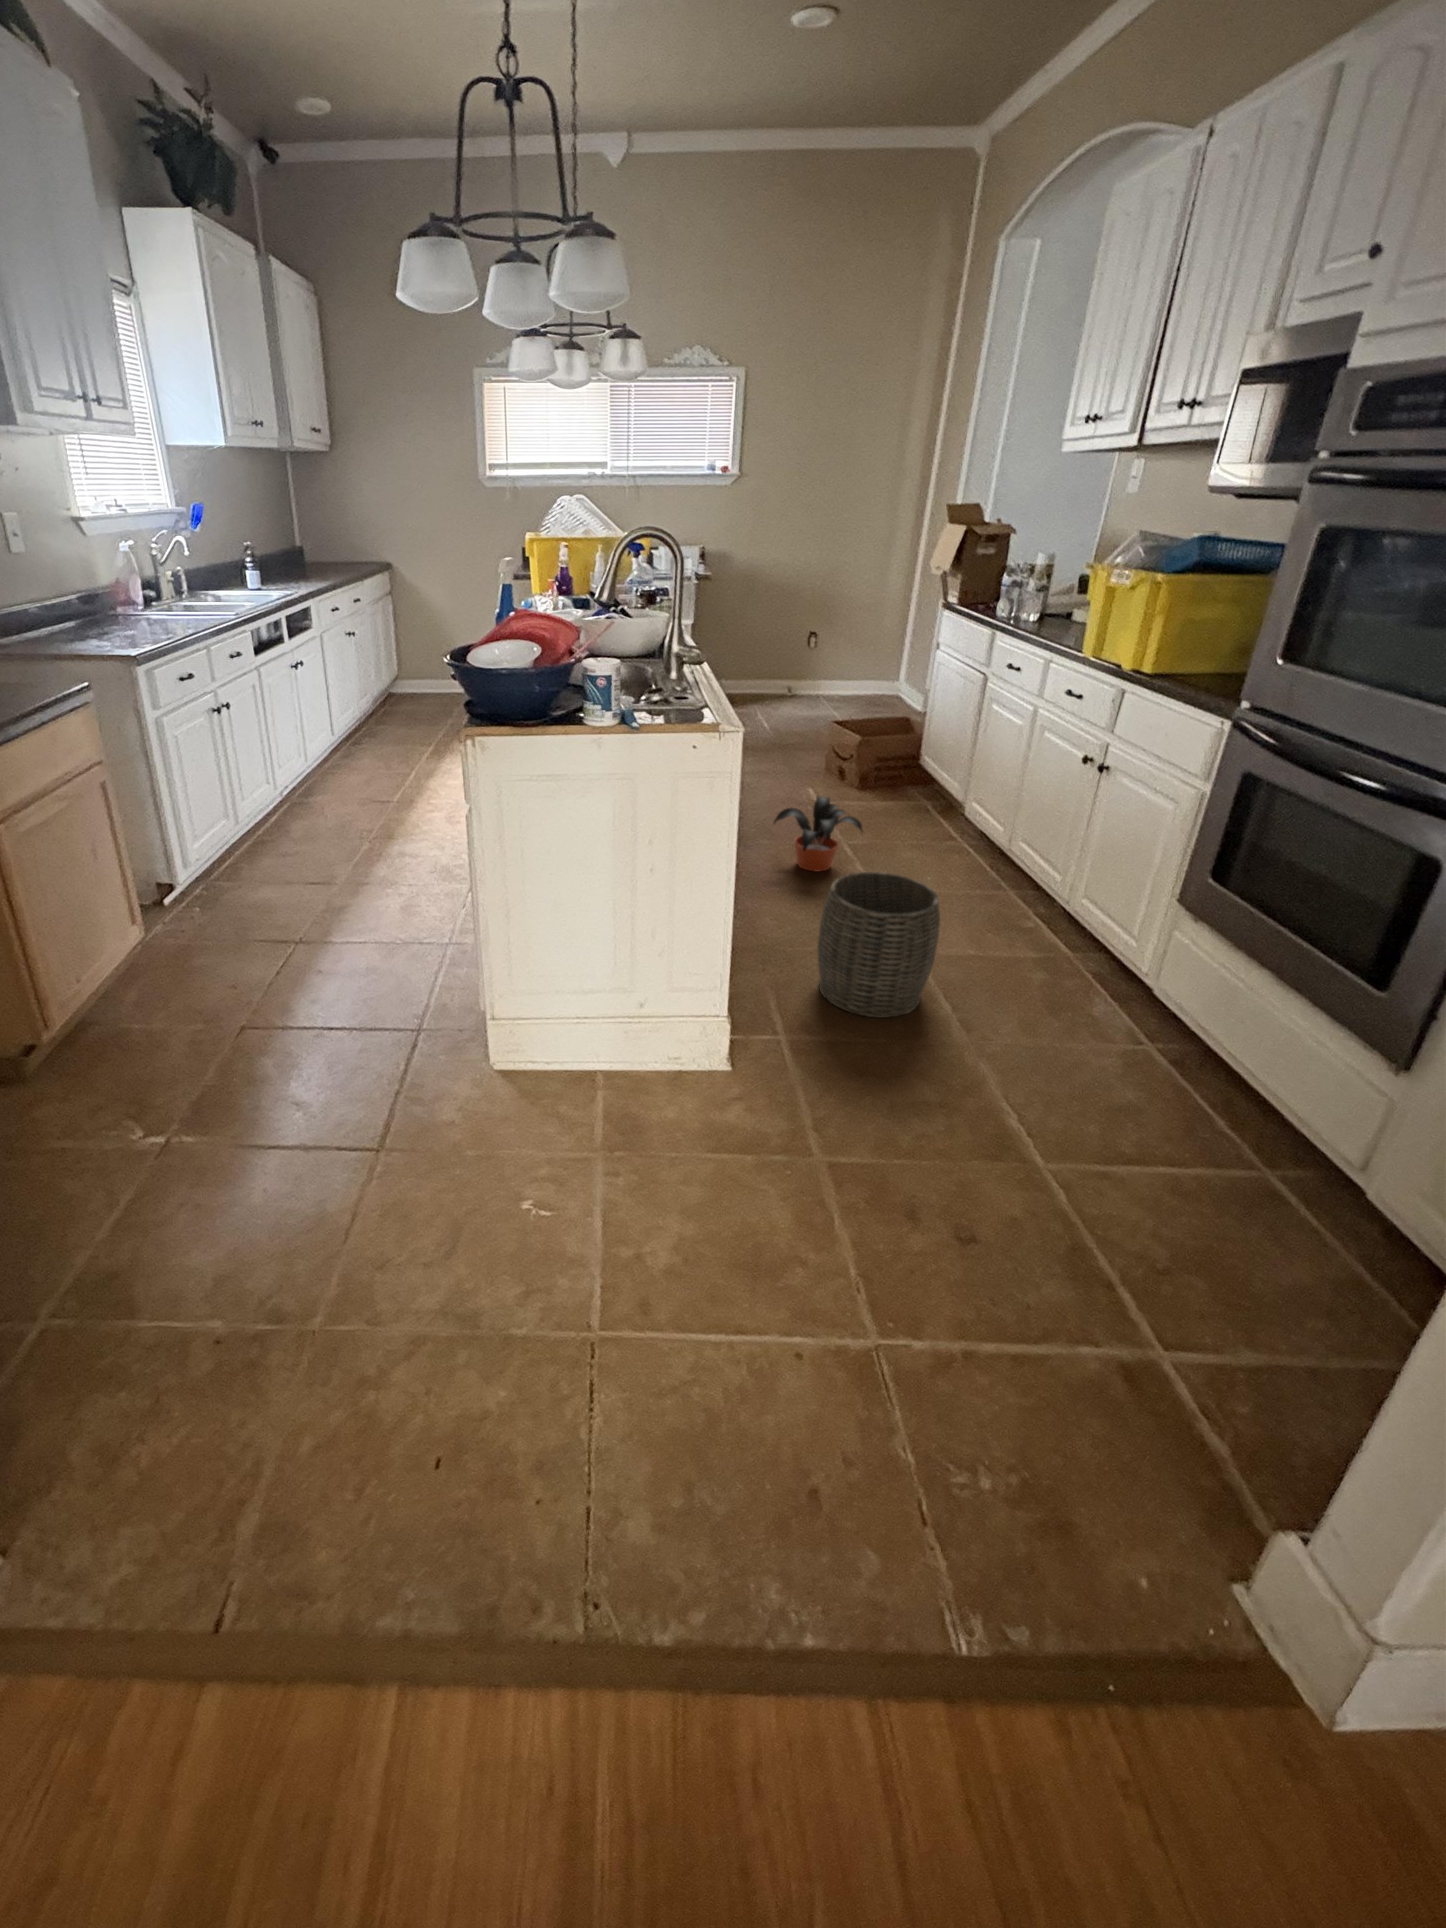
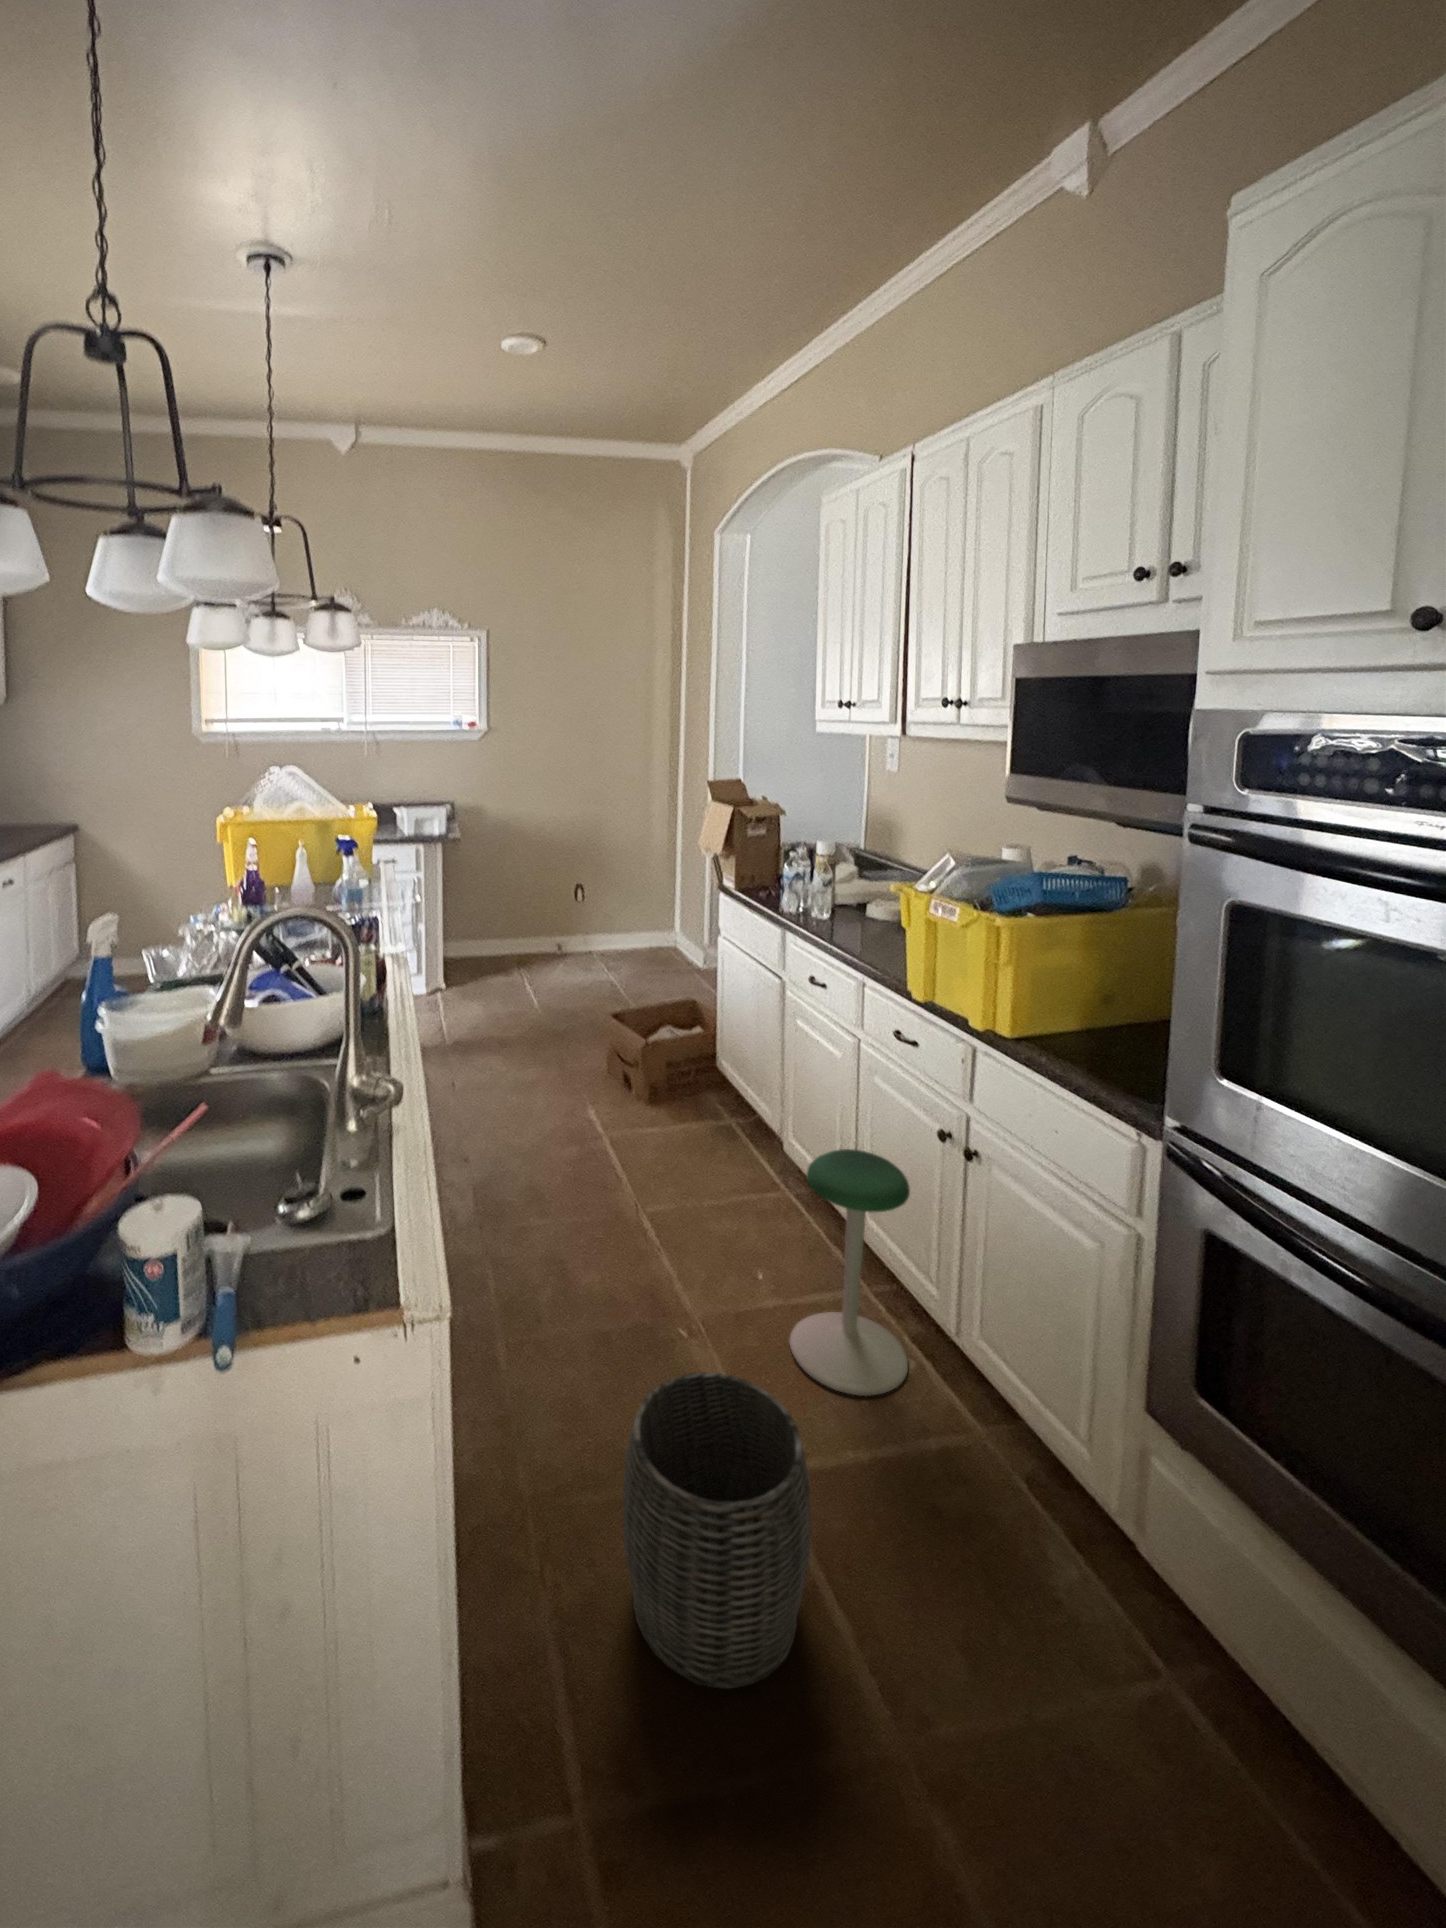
stool: none [943,775,1054,933] -> present [790,1149,910,1396]
potted plant: present [774,796,862,871] -> none [544,1164,667,1285]

